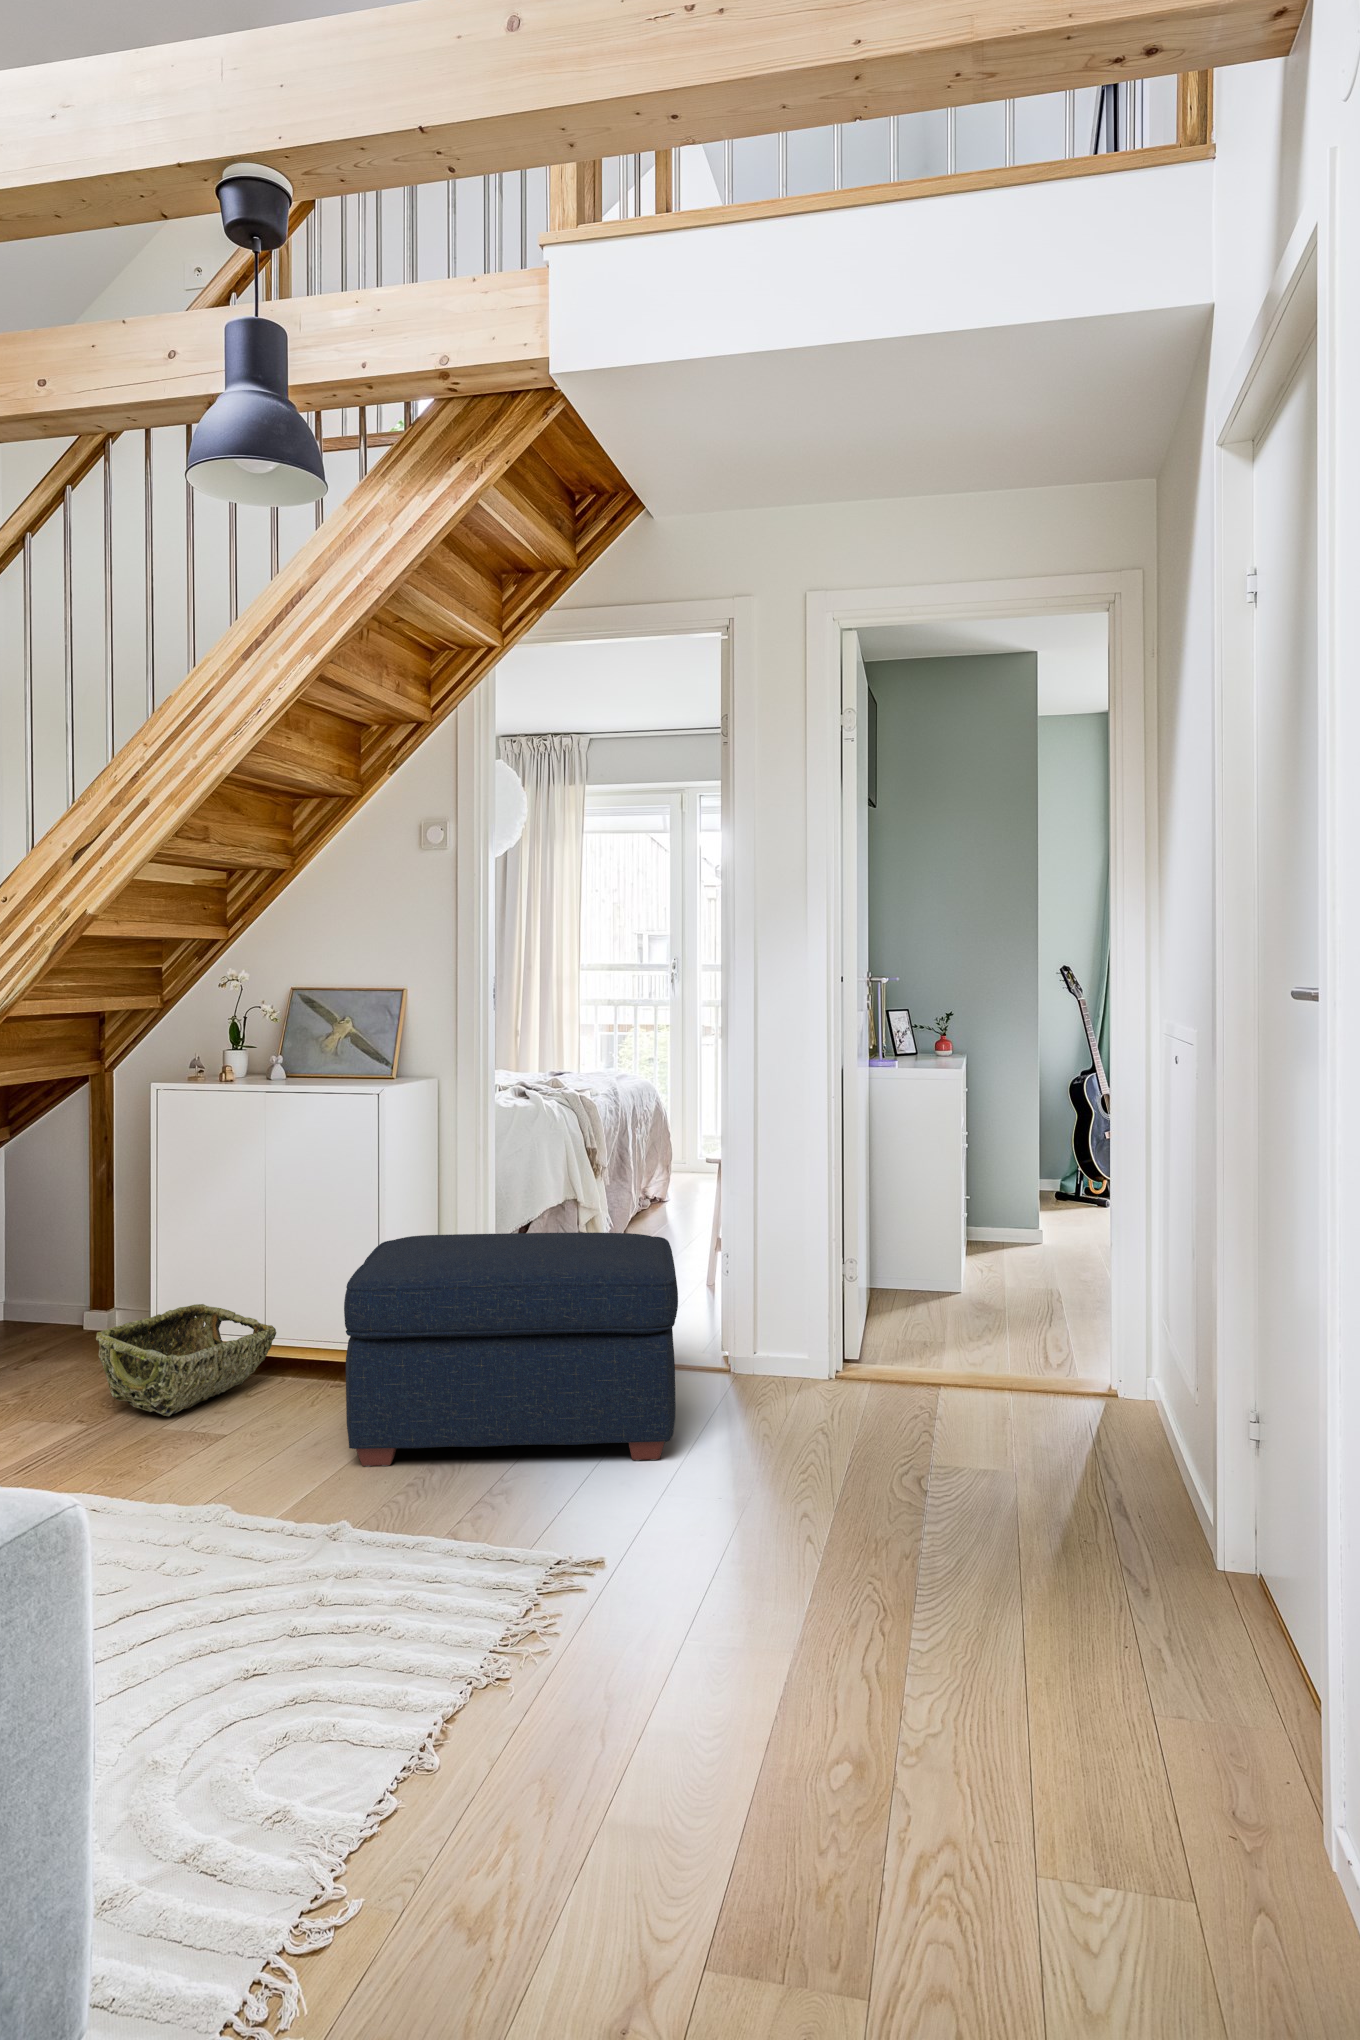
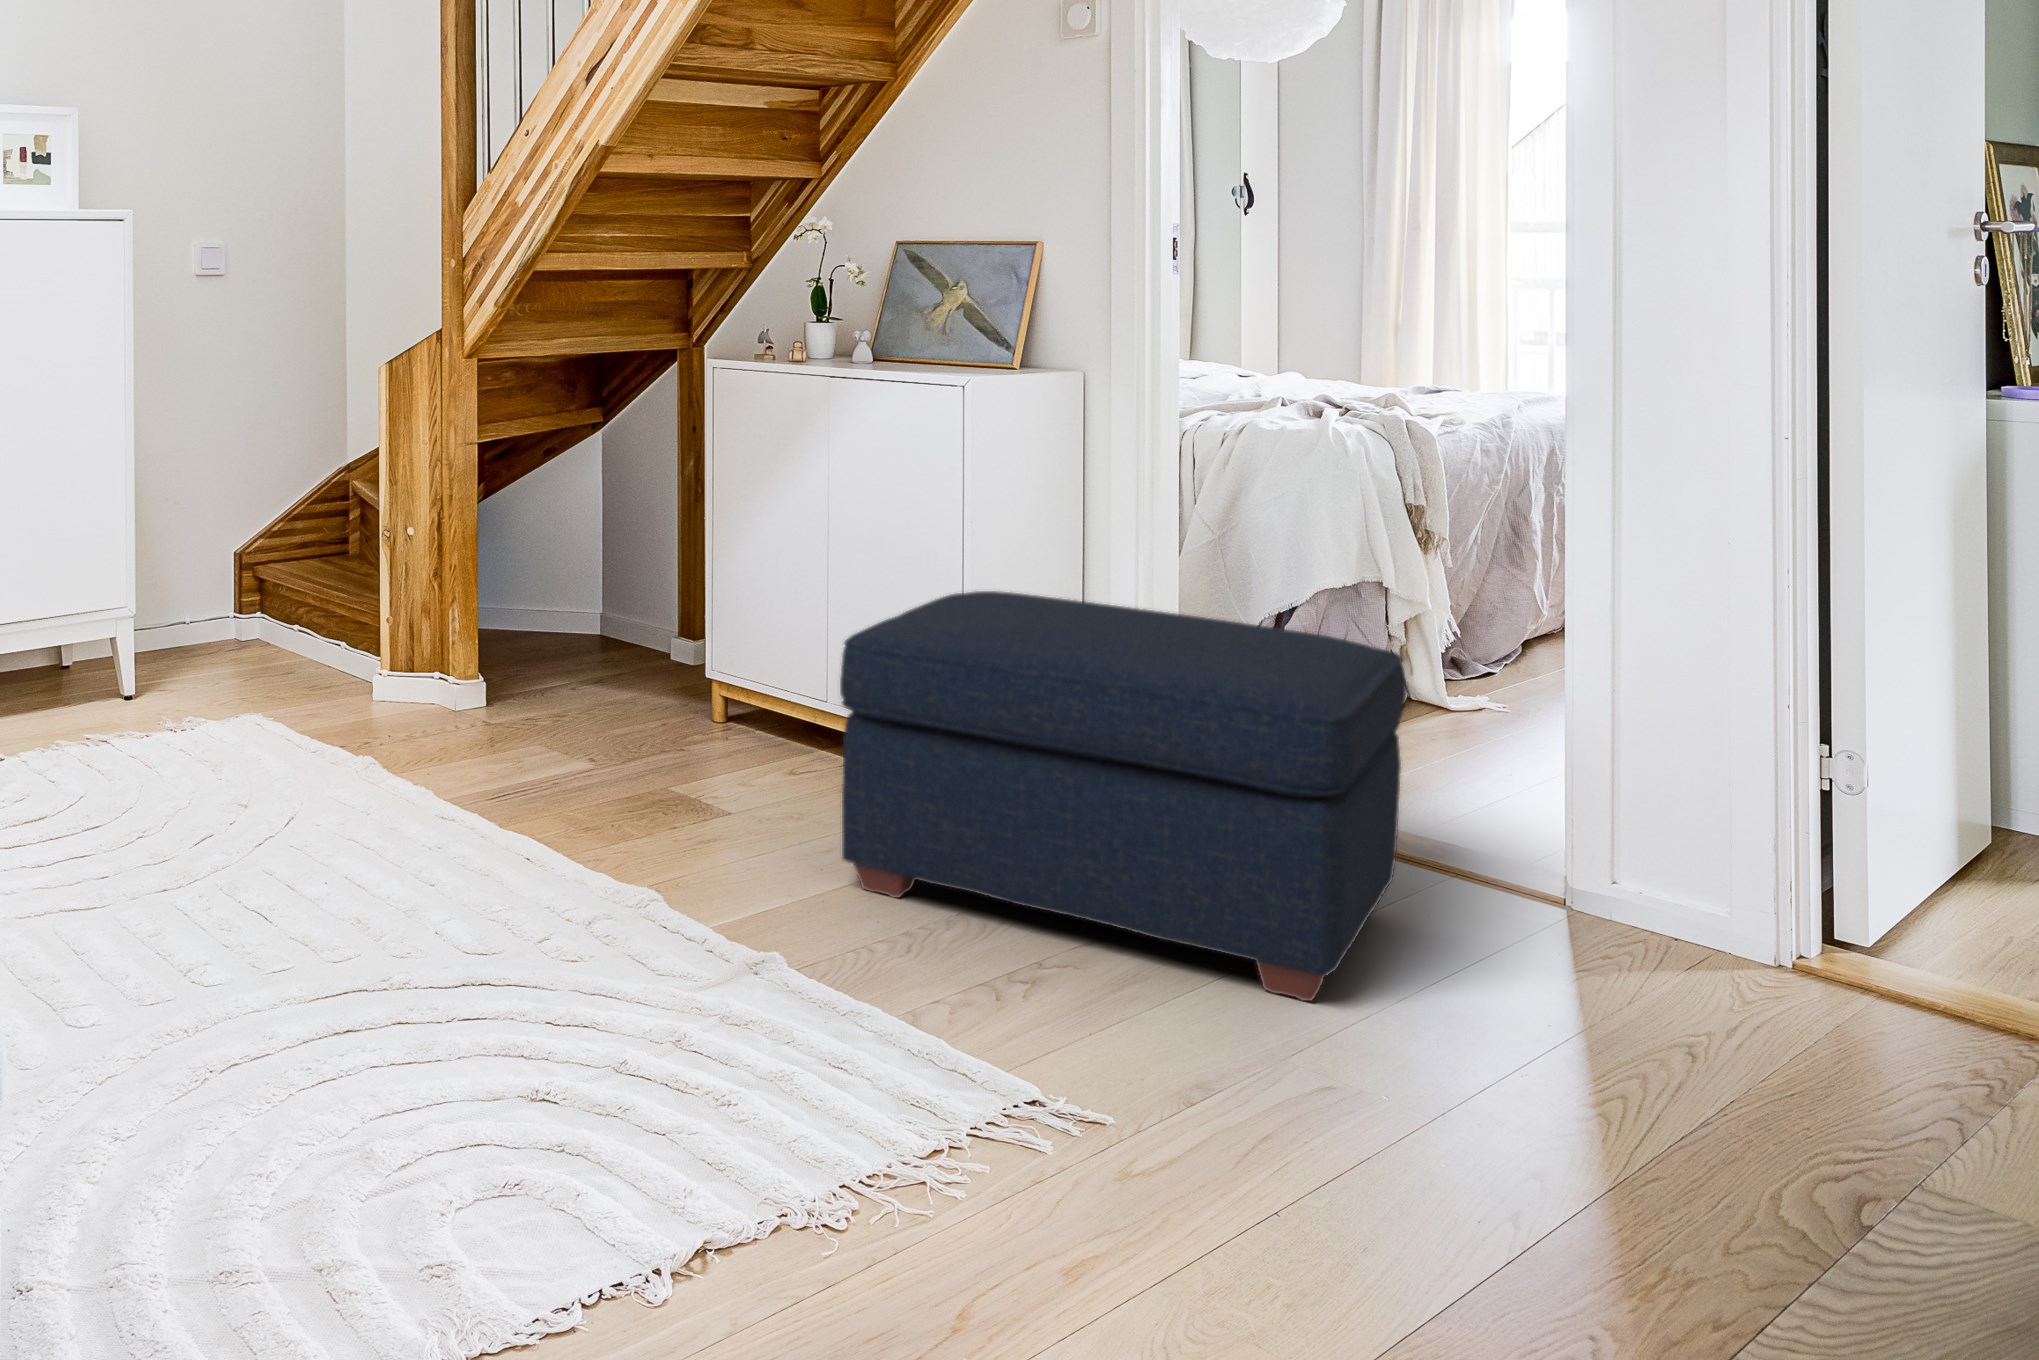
woven basket: present [96,1304,276,1416] -> none [608,640,835,770]

